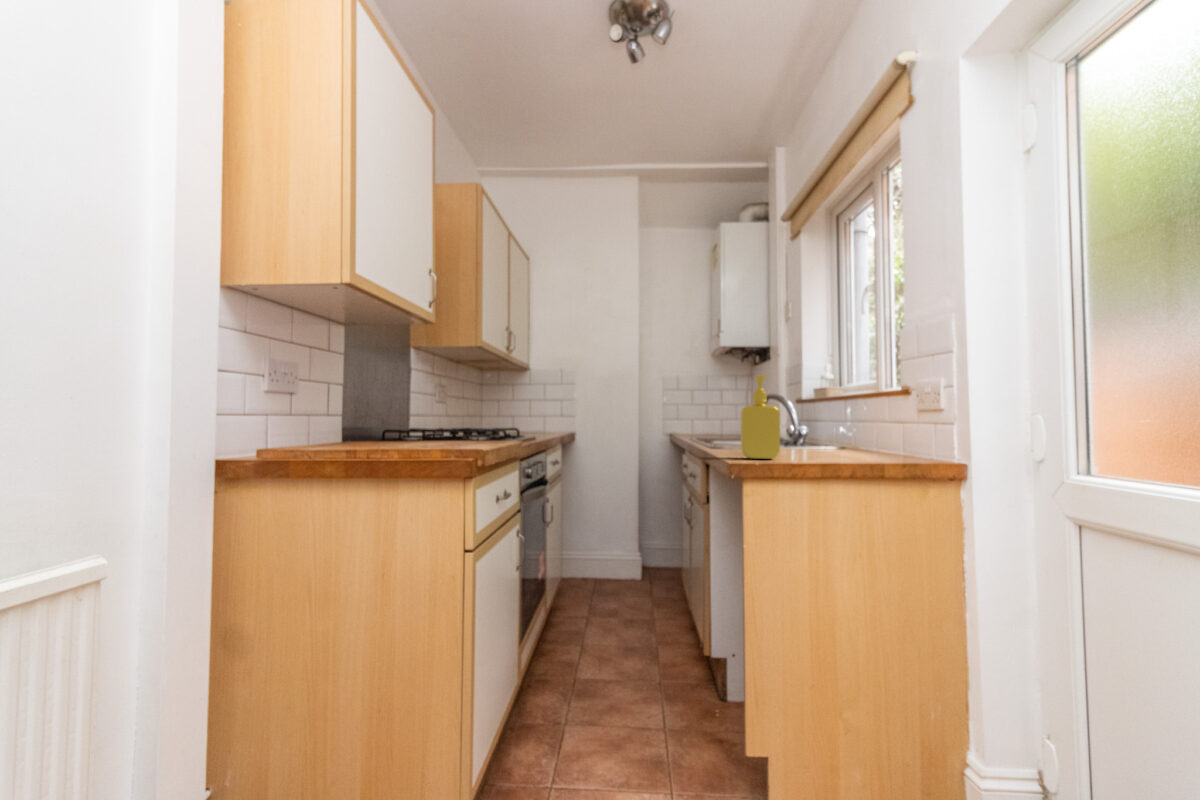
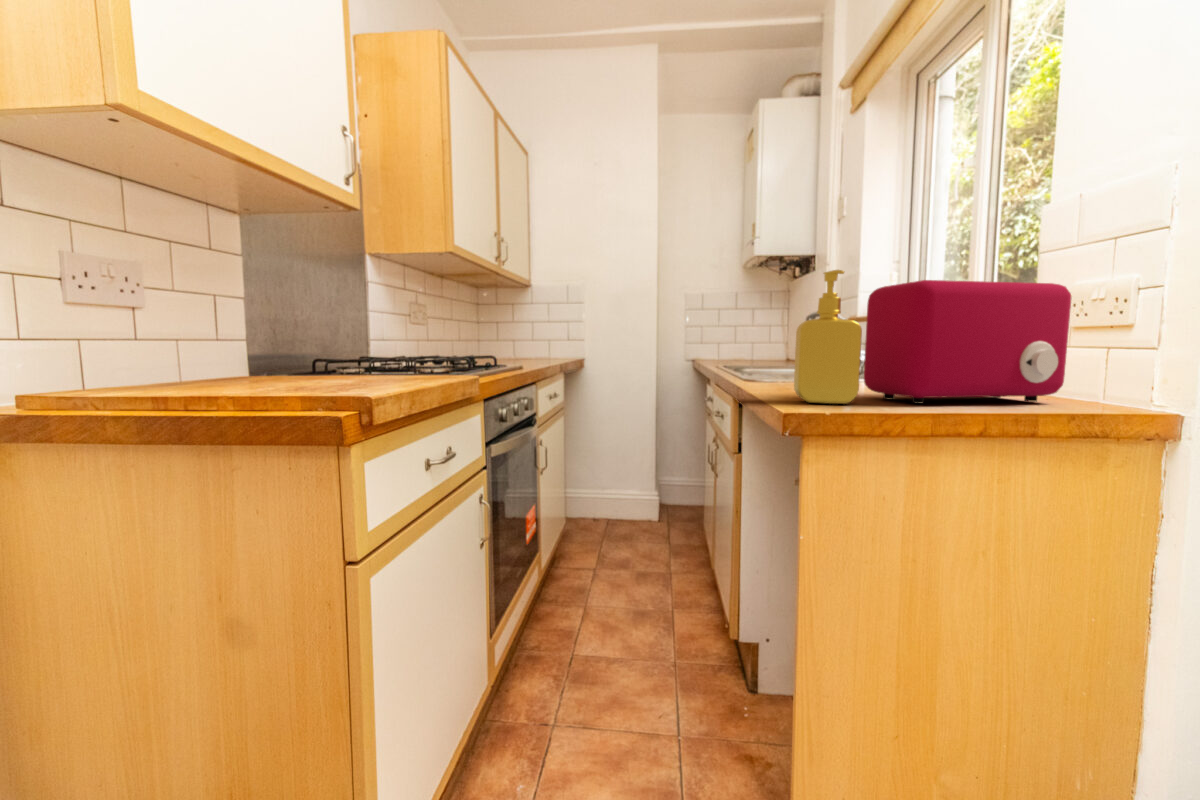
toaster: none [787,382,909,459] -> present [864,280,1072,403]

